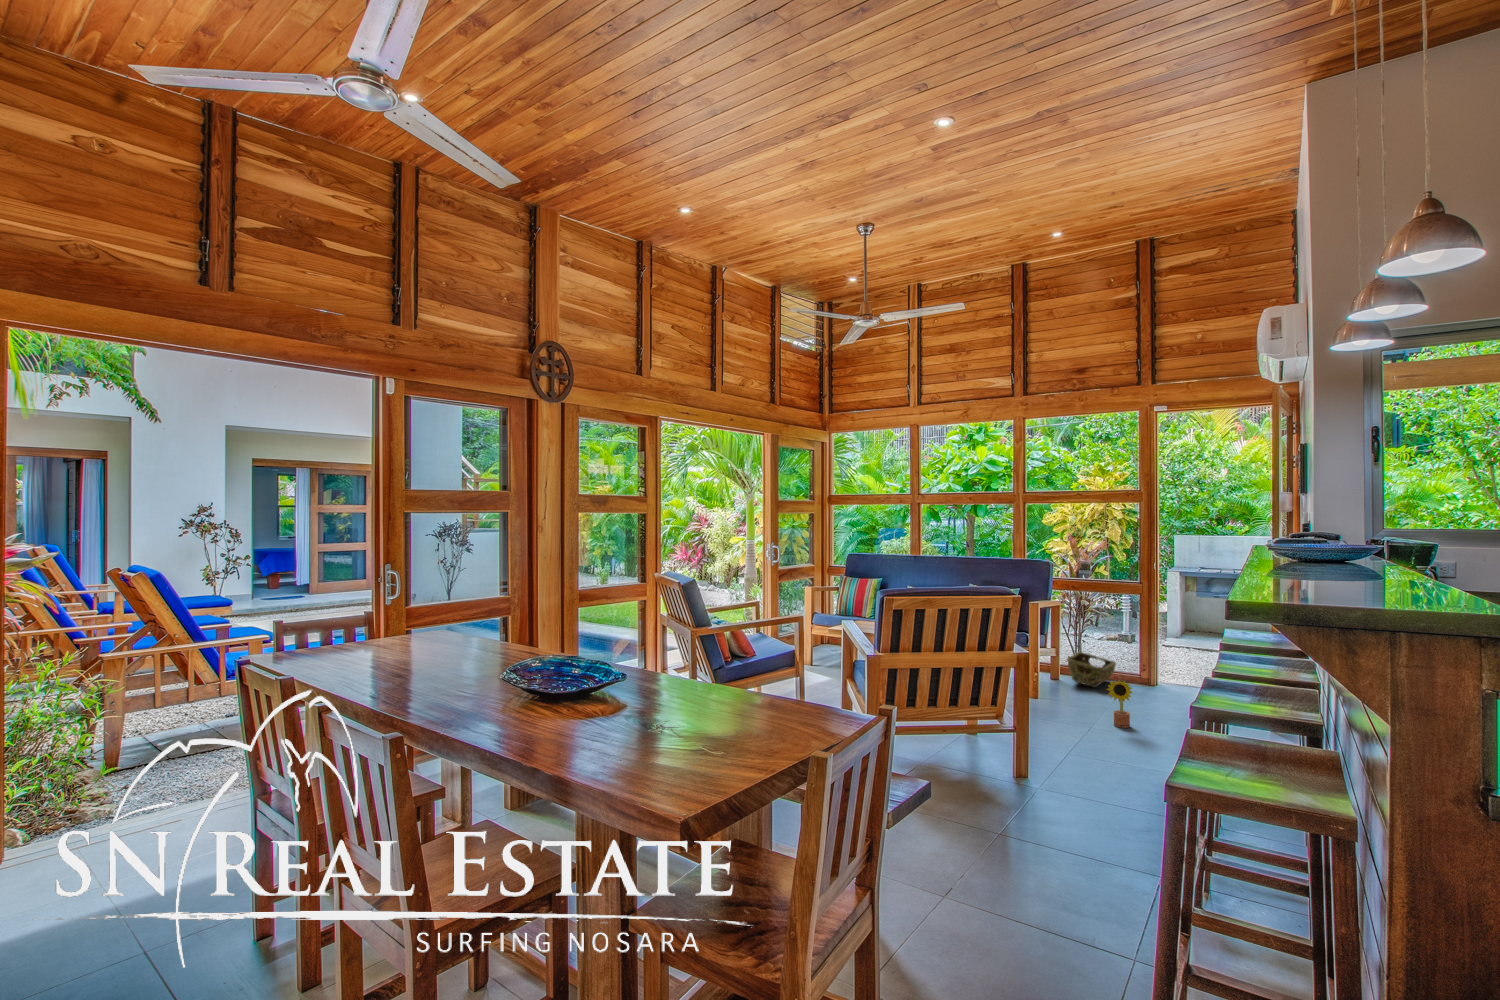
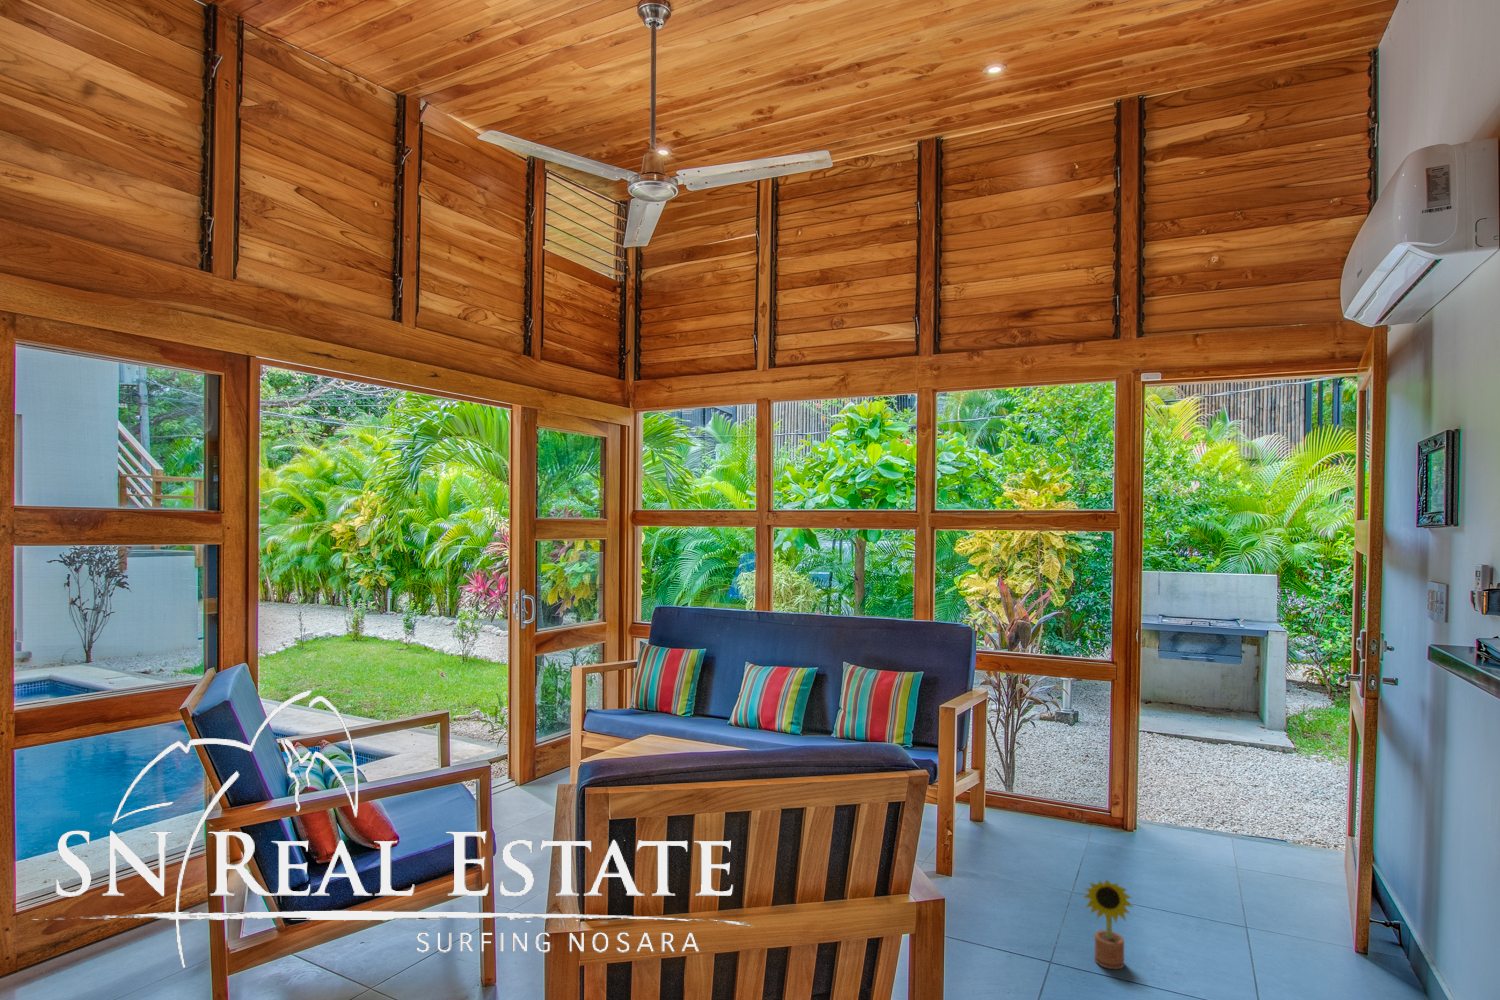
woven basket: present [1067,652,1116,687] -> none [1000,777,1077,846]

